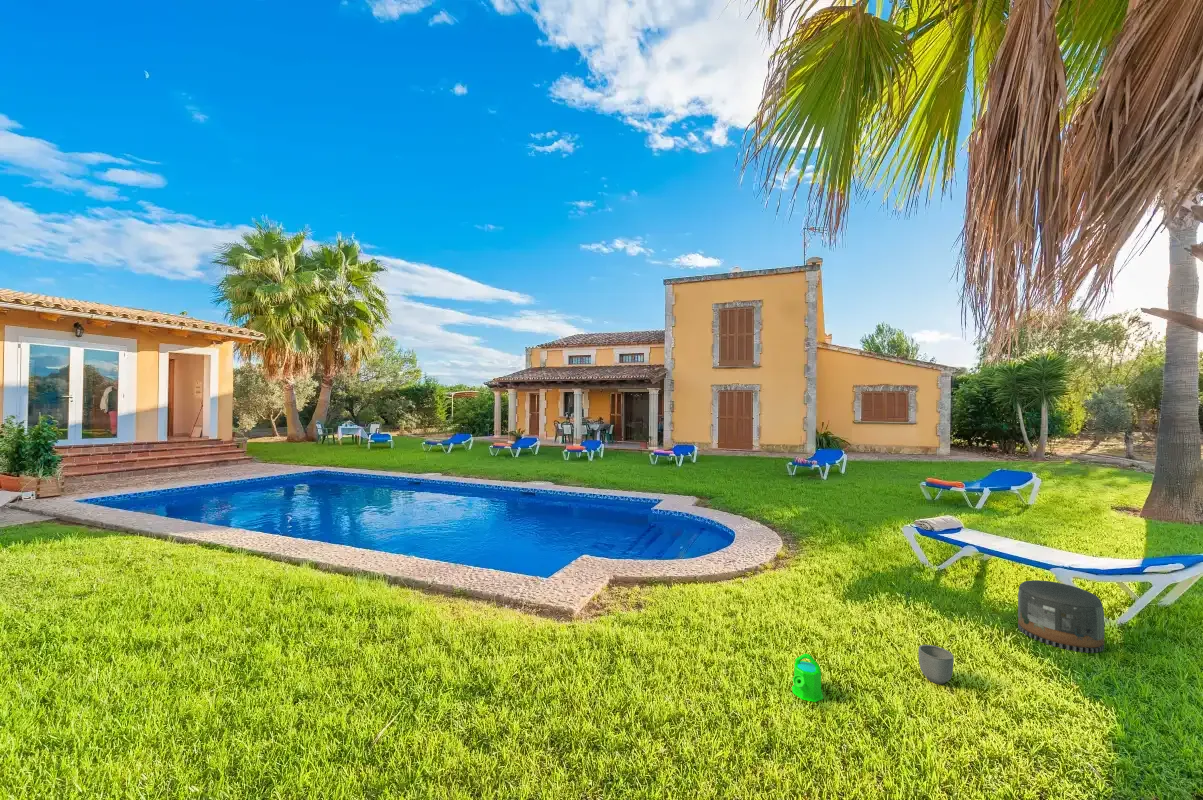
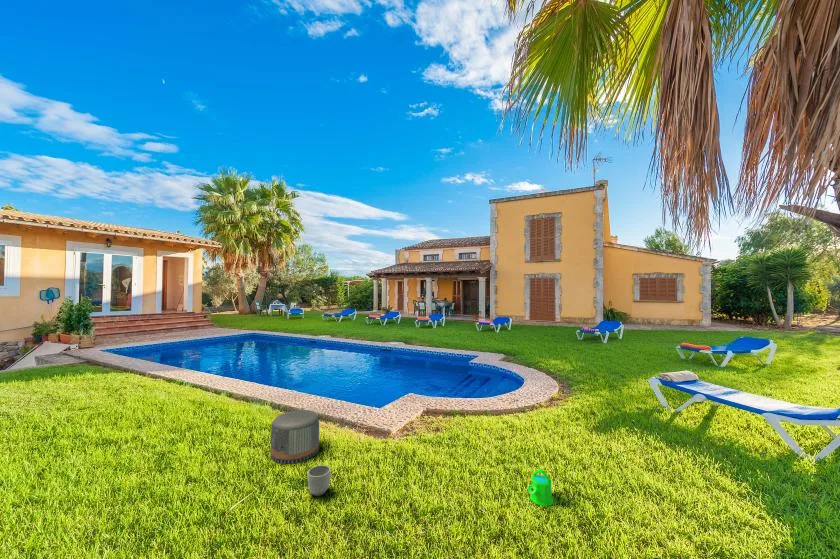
pouf: present [1018,580,1104,653] -> present [270,410,319,464]
planter: present [918,645,954,684] -> present [307,465,331,496]

